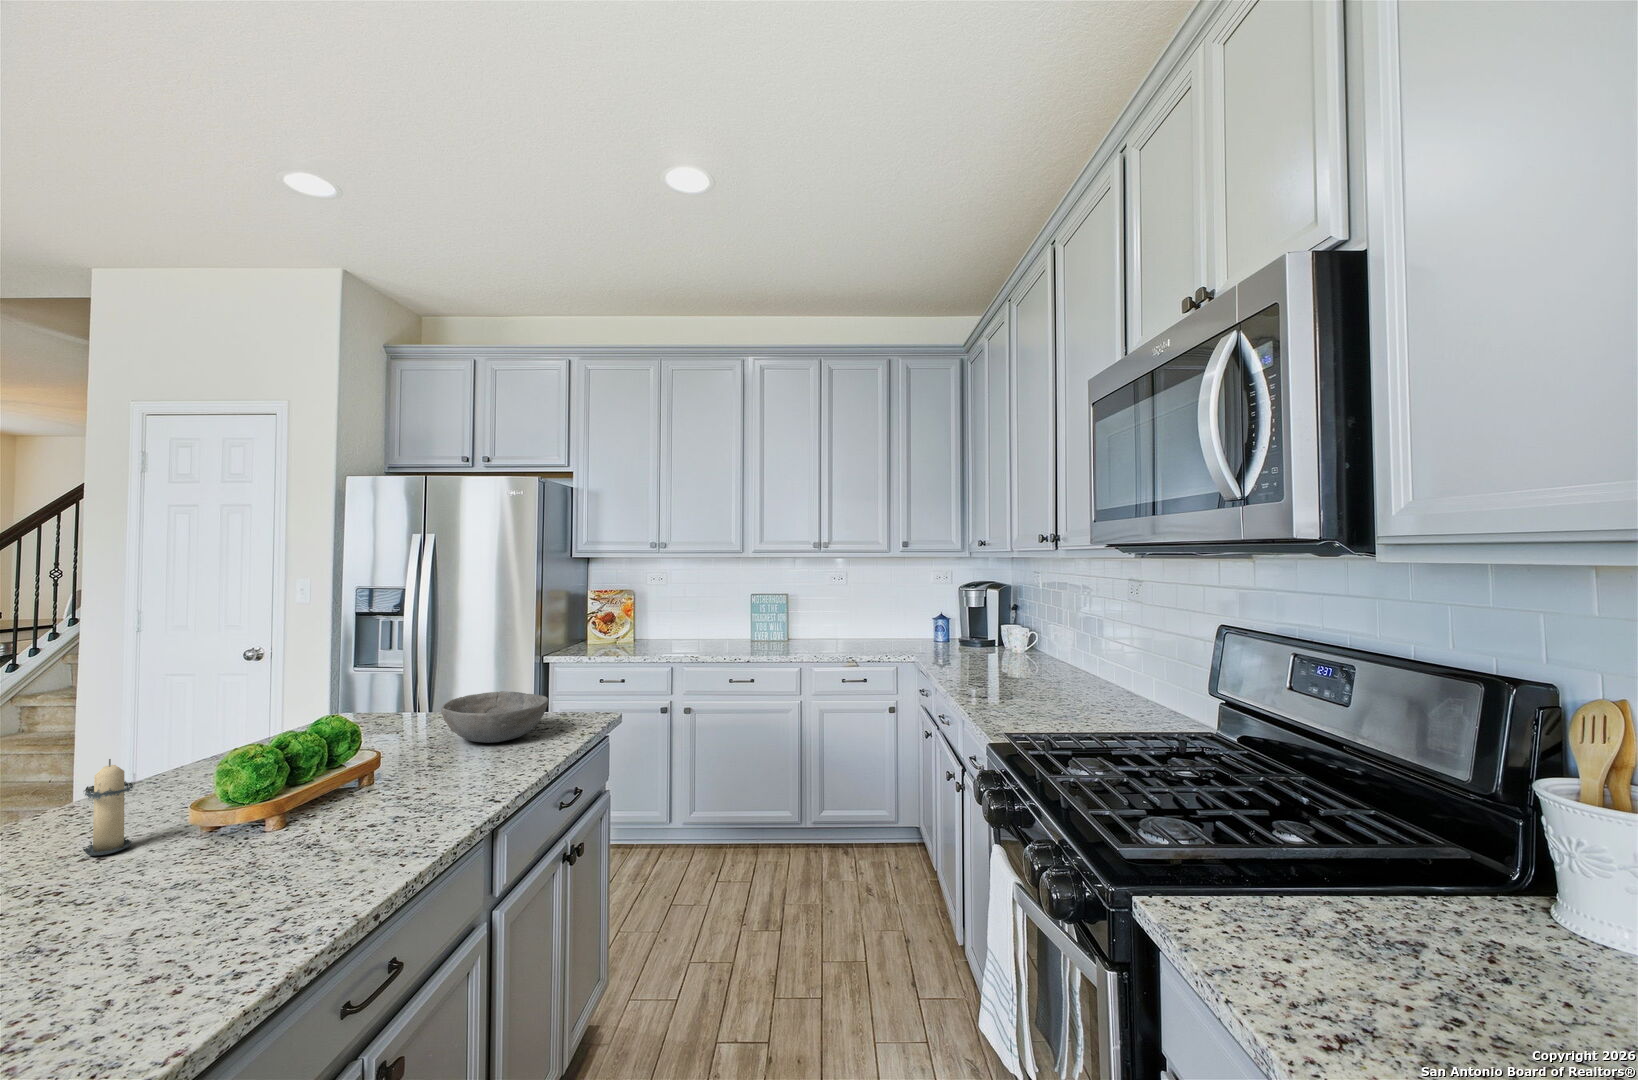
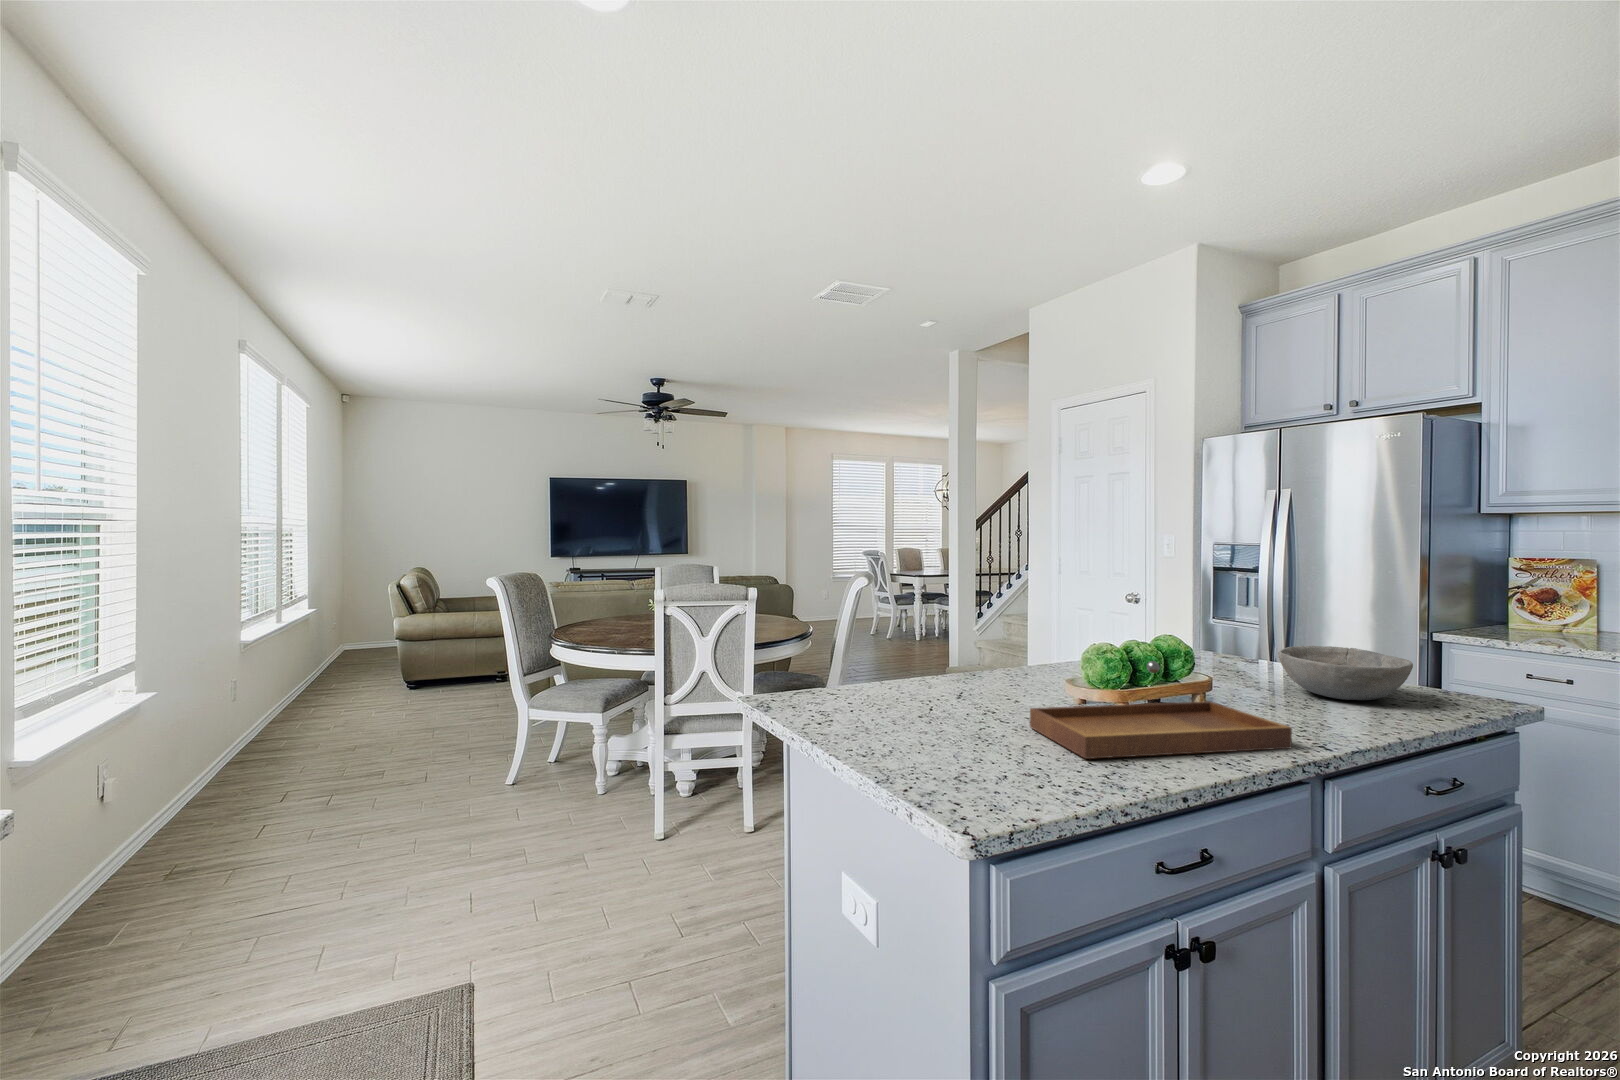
candle: present [83,759,135,856] -> none [1003,635,1036,702]
tray: none [137,759,469,916] -> present [1030,661,1292,759]

